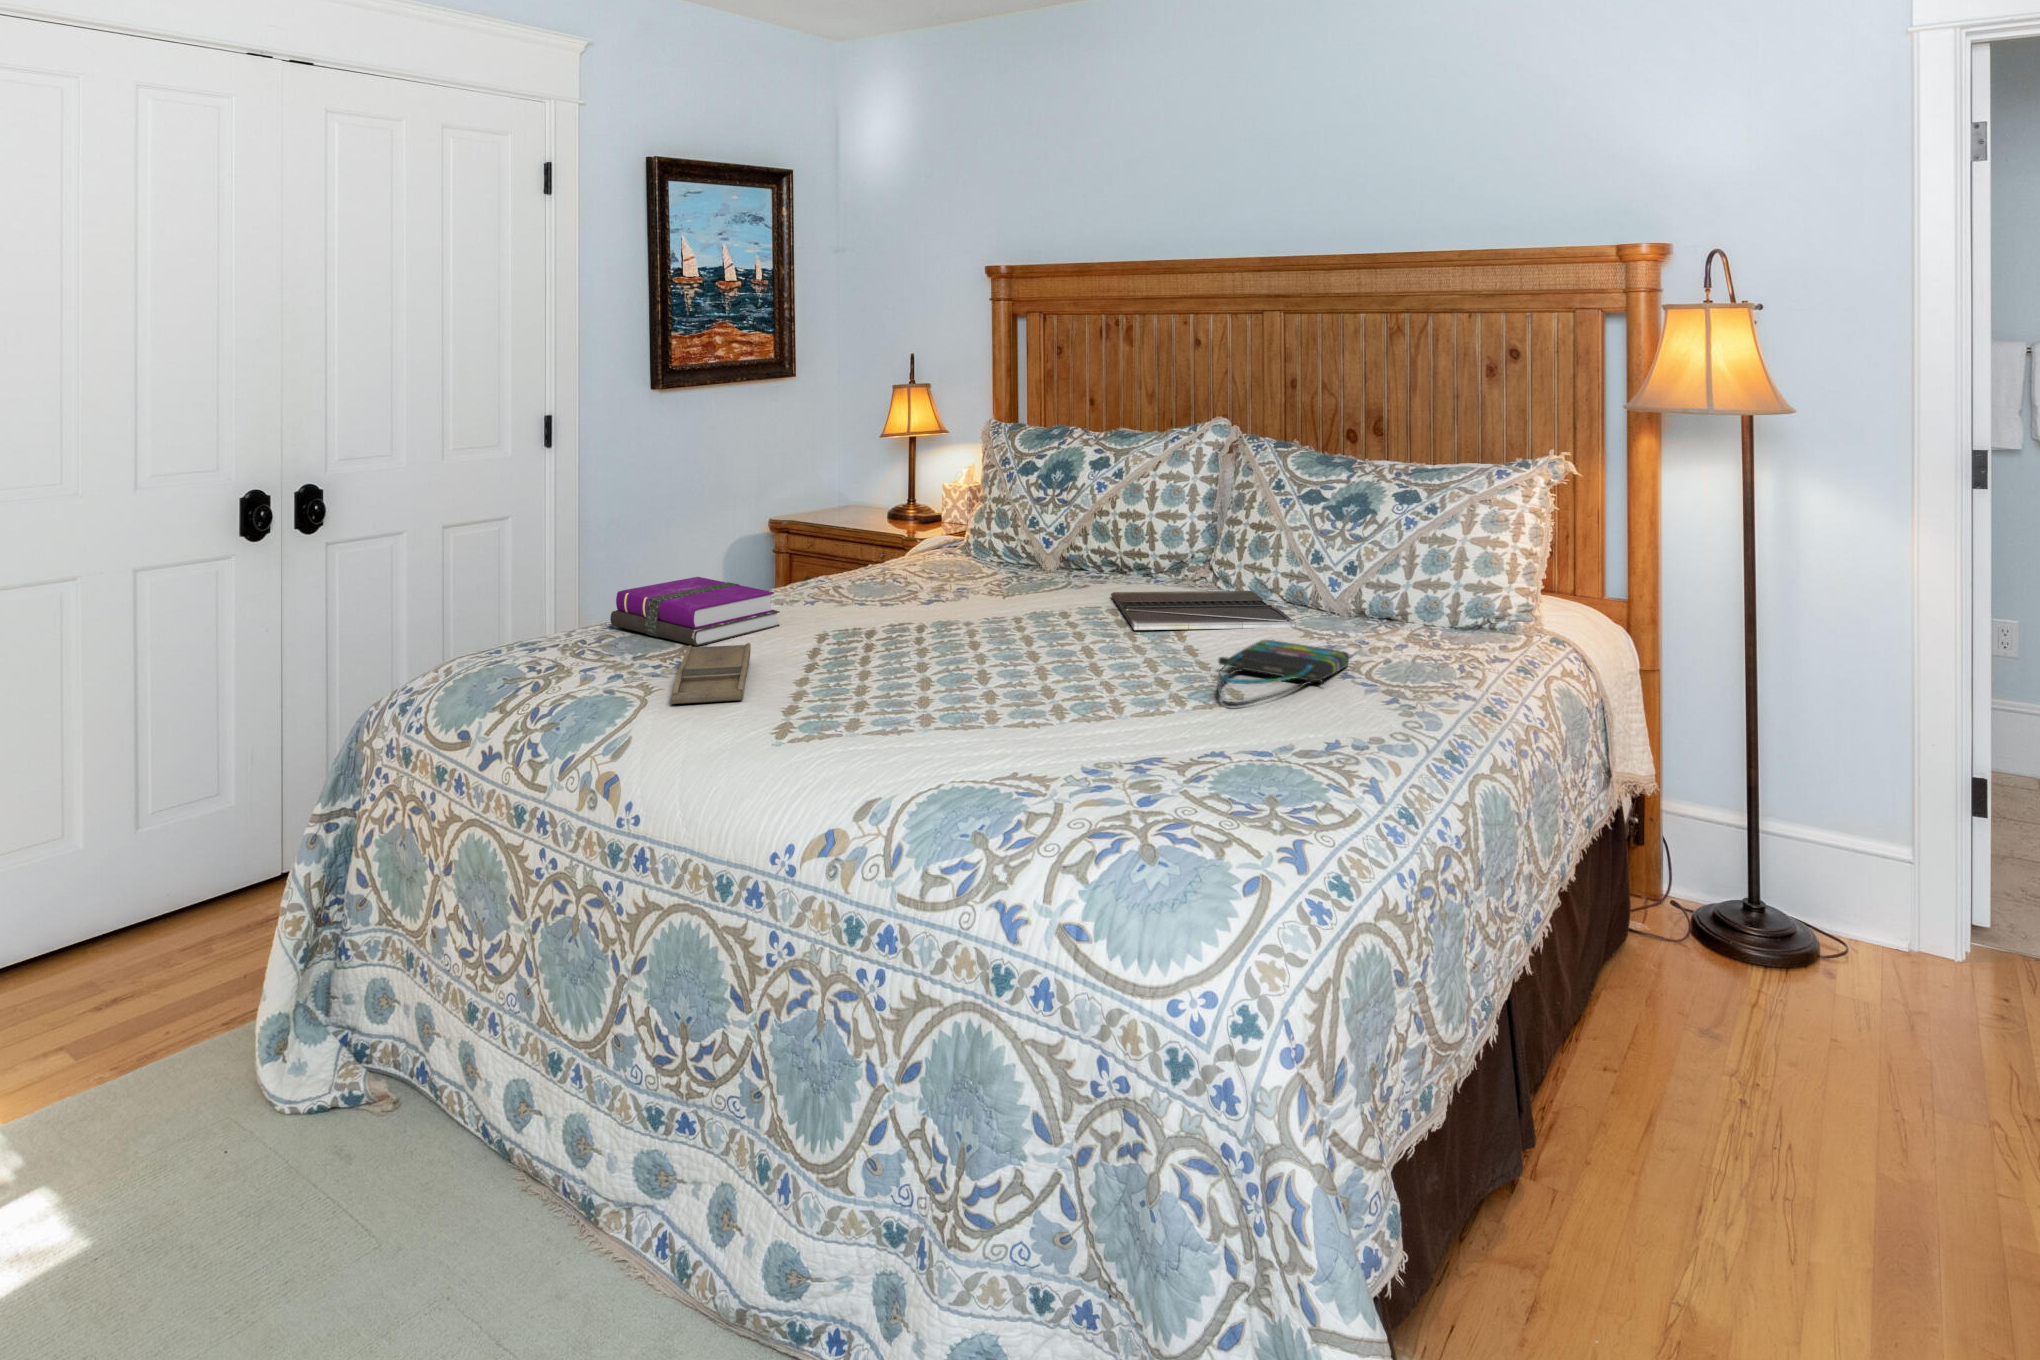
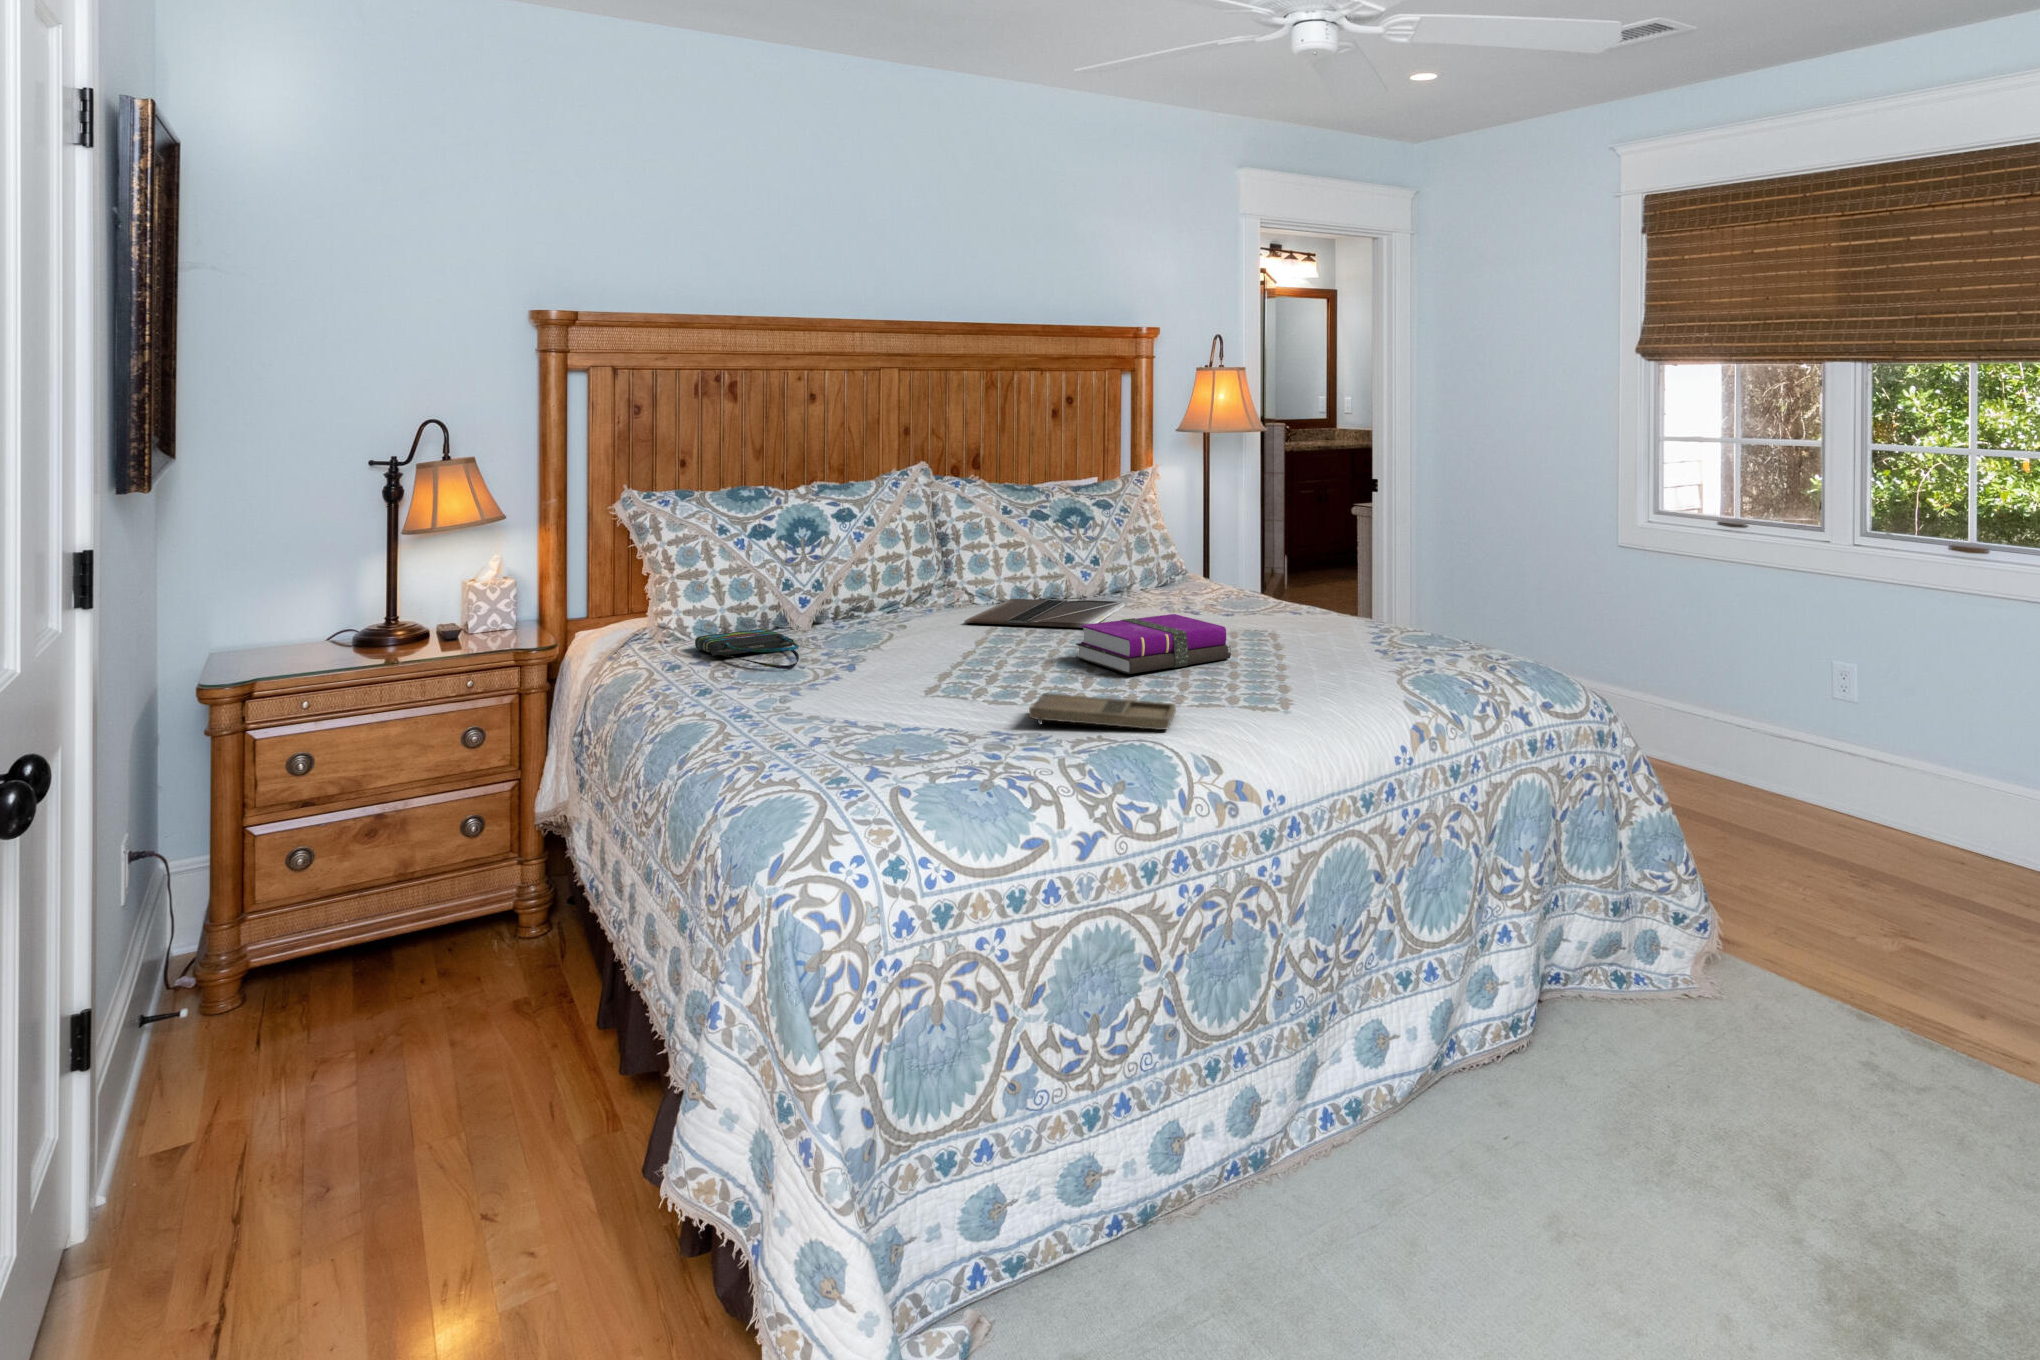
notebook: present [610,577,780,646] -> present [1076,614,1231,674]
tote bag: present [1218,640,1349,707] -> present [695,629,799,669]

